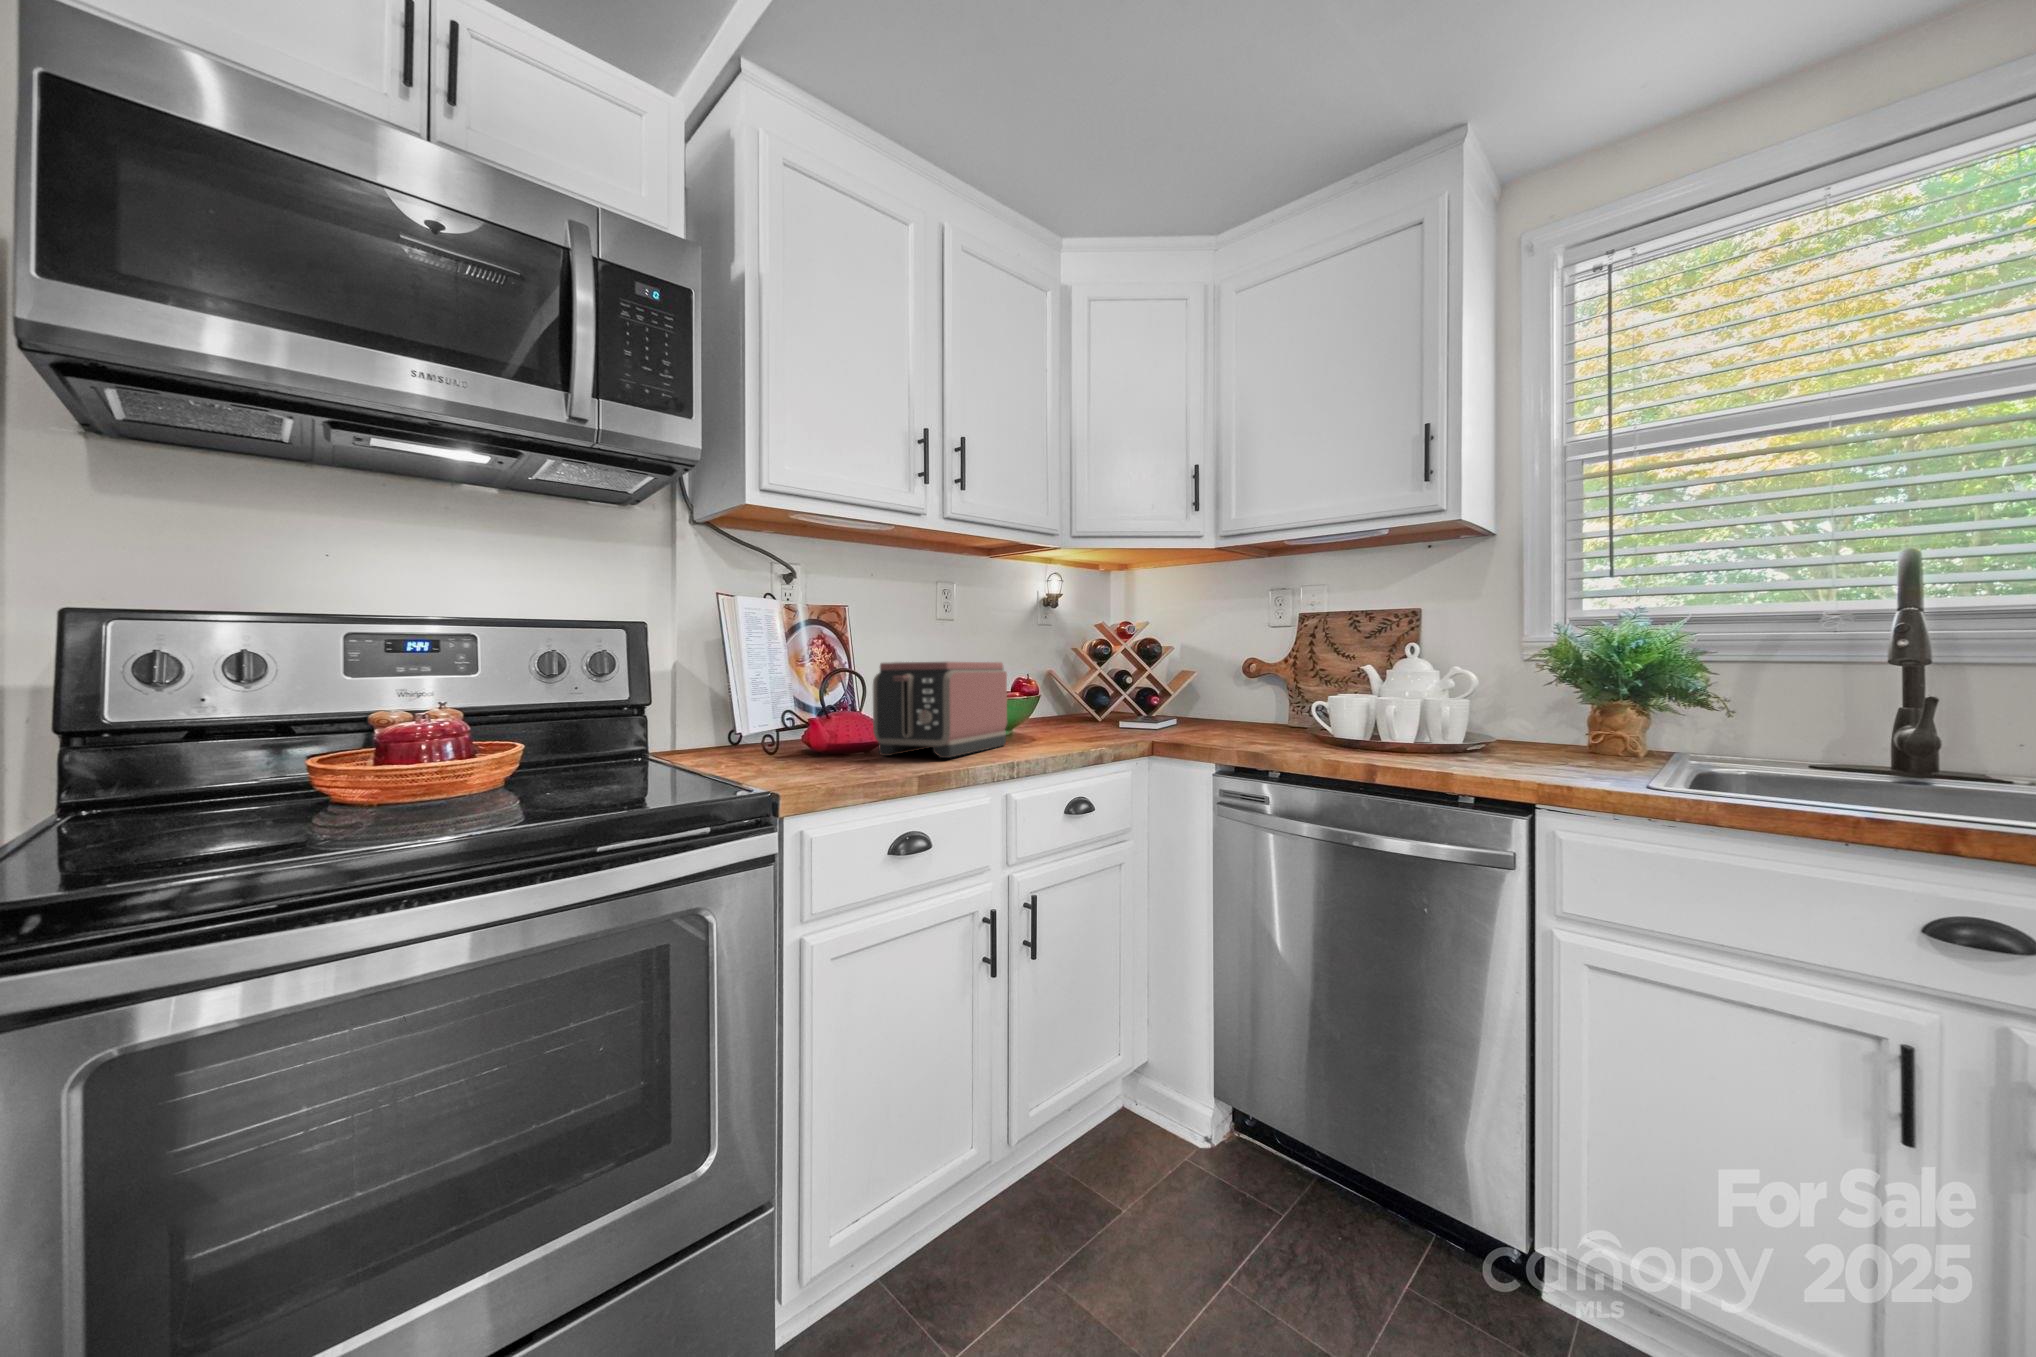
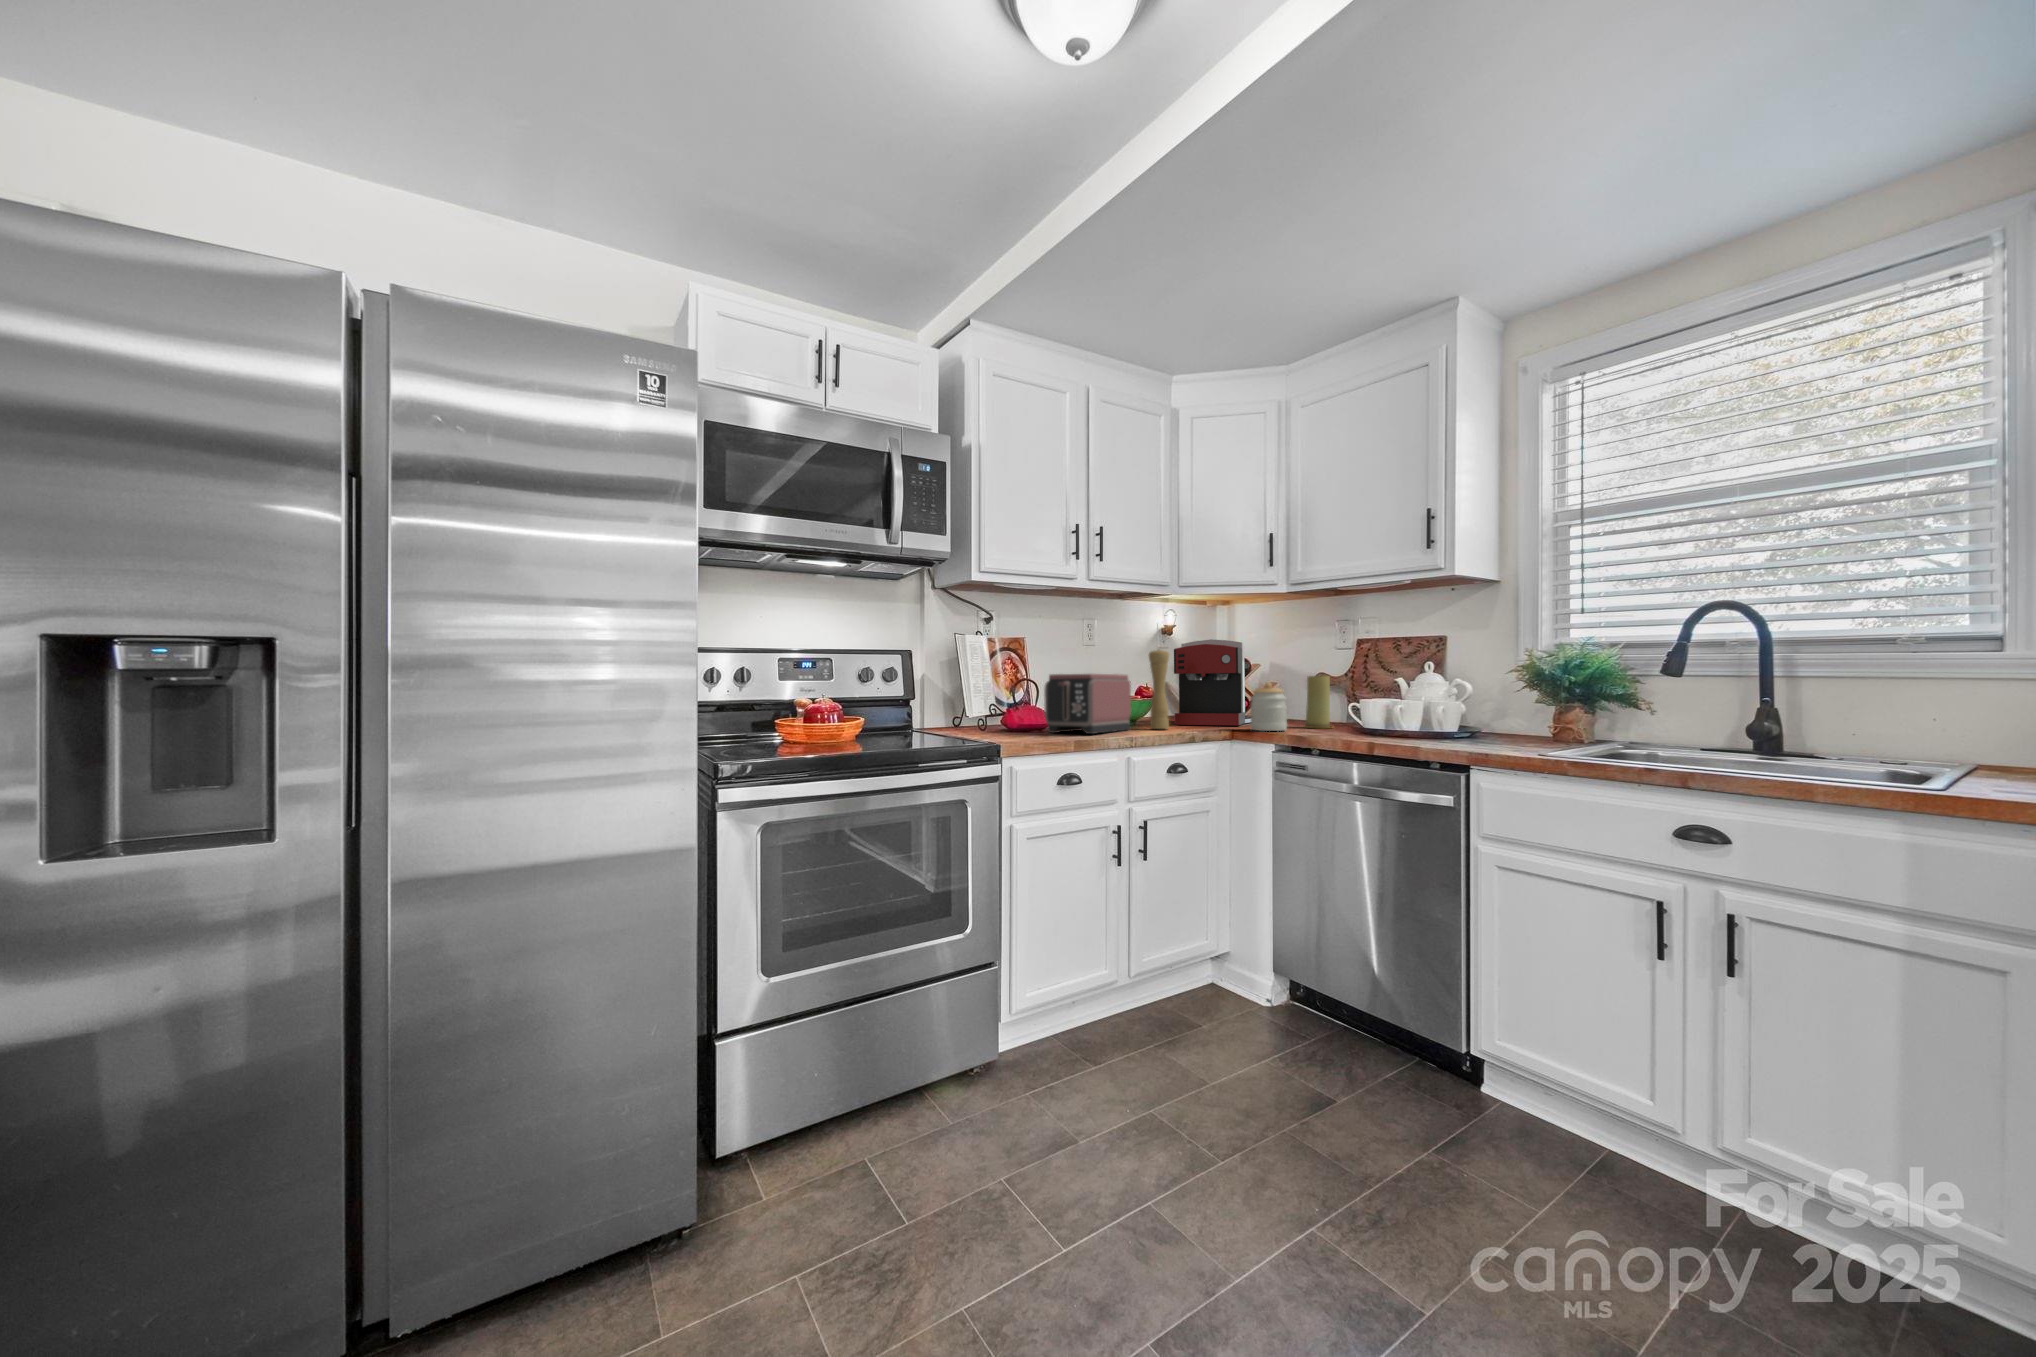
coffee maker: none [1065,612,1157,733] -> present [1174,639,1245,725]
pepper mill: none [1033,624,1063,743] -> present [1149,649,1169,729]
candle: none [1239,663,1283,736] -> present [1304,676,1330,728]
jar: none [1177,673,1229,743] -> present [1250,682,1287,731]

